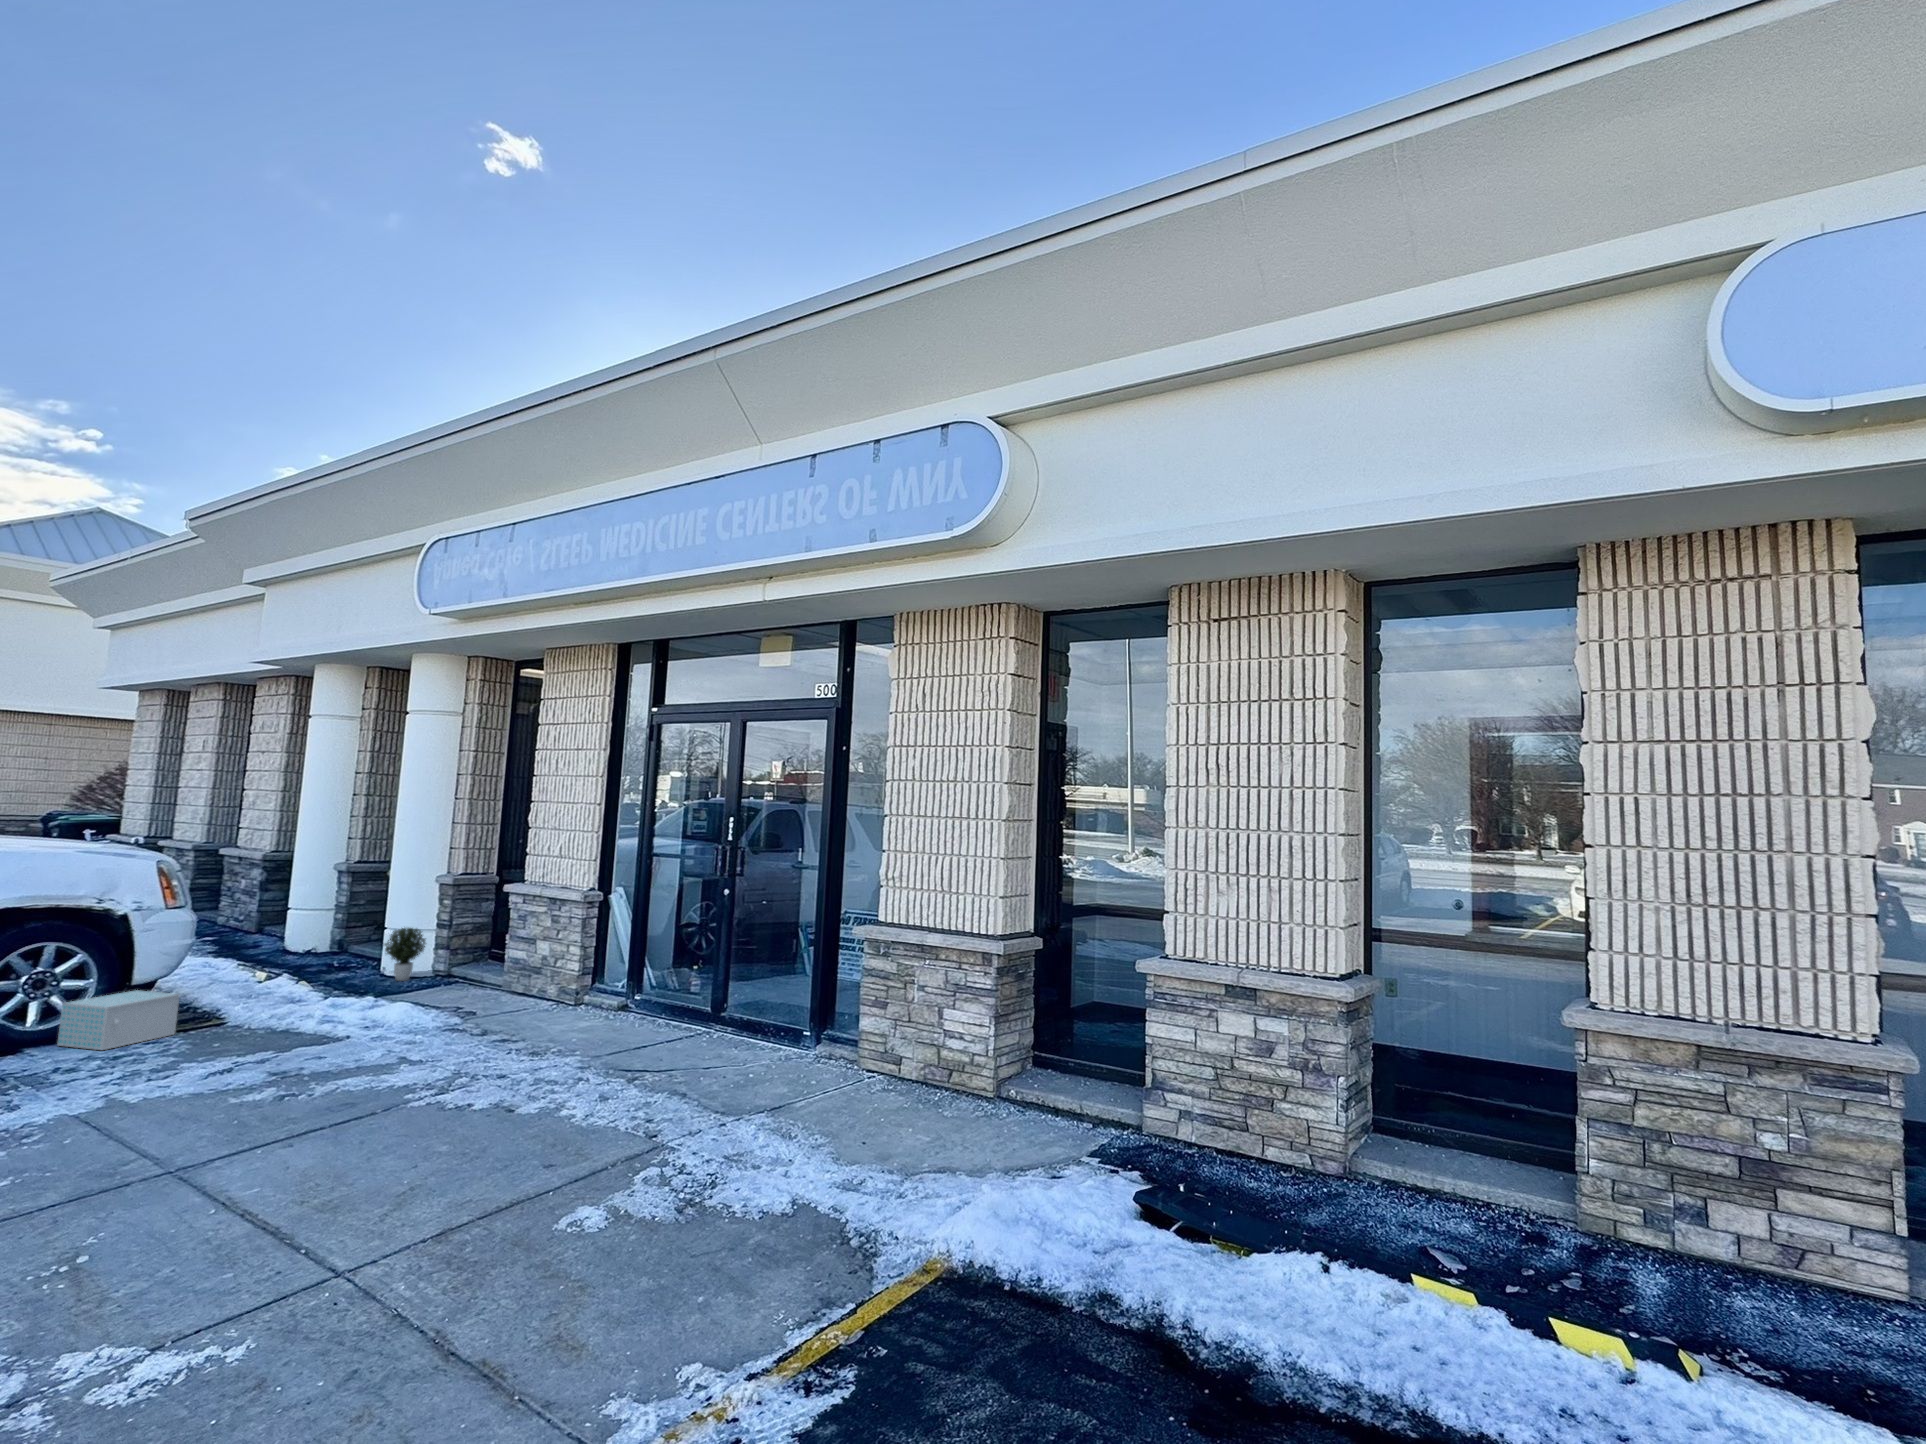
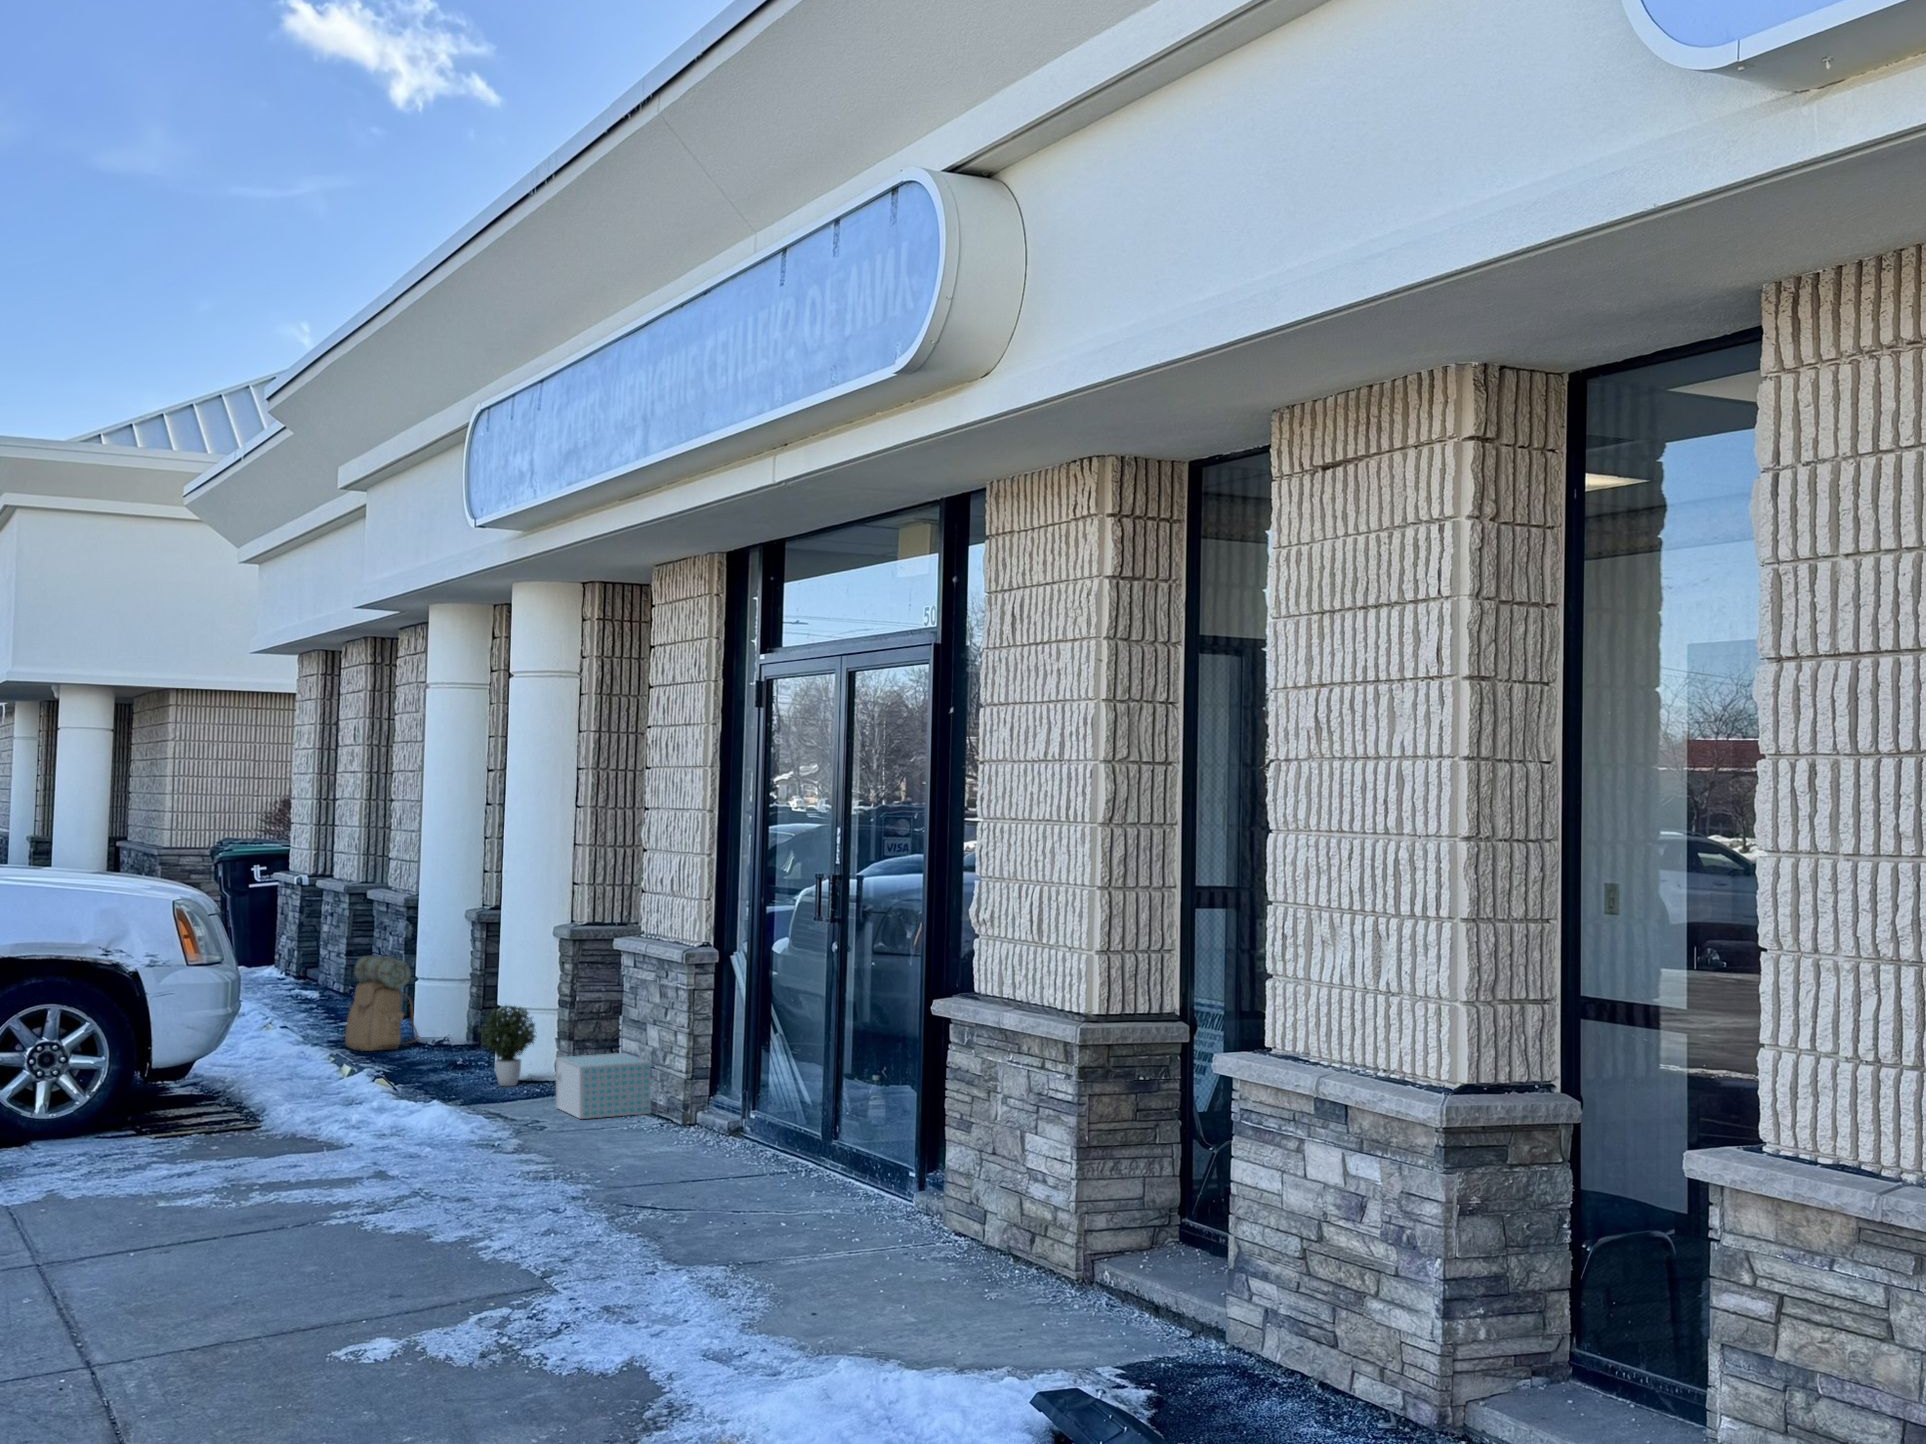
backpack: none [234,894,295,959] -> present [345,955,419,1051]
storage box: present [57,990,179,1050] -> present [556,1053,651,1119]

